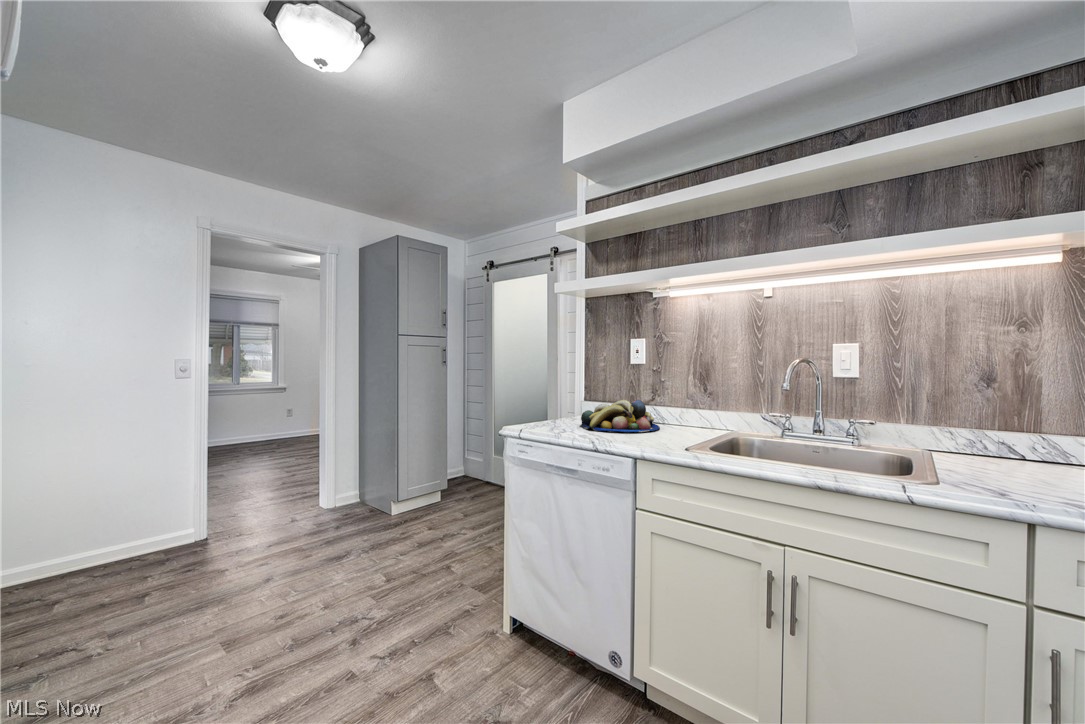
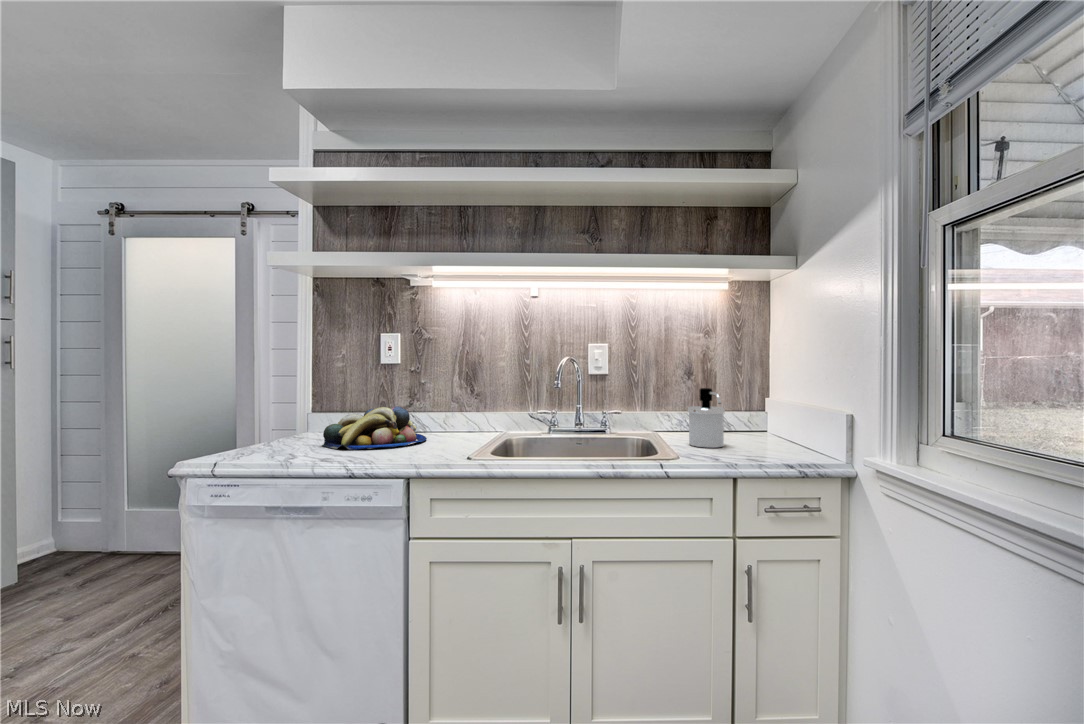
soap dispenser: none [964,399,1029,477] -> present [688,388,725,448]

